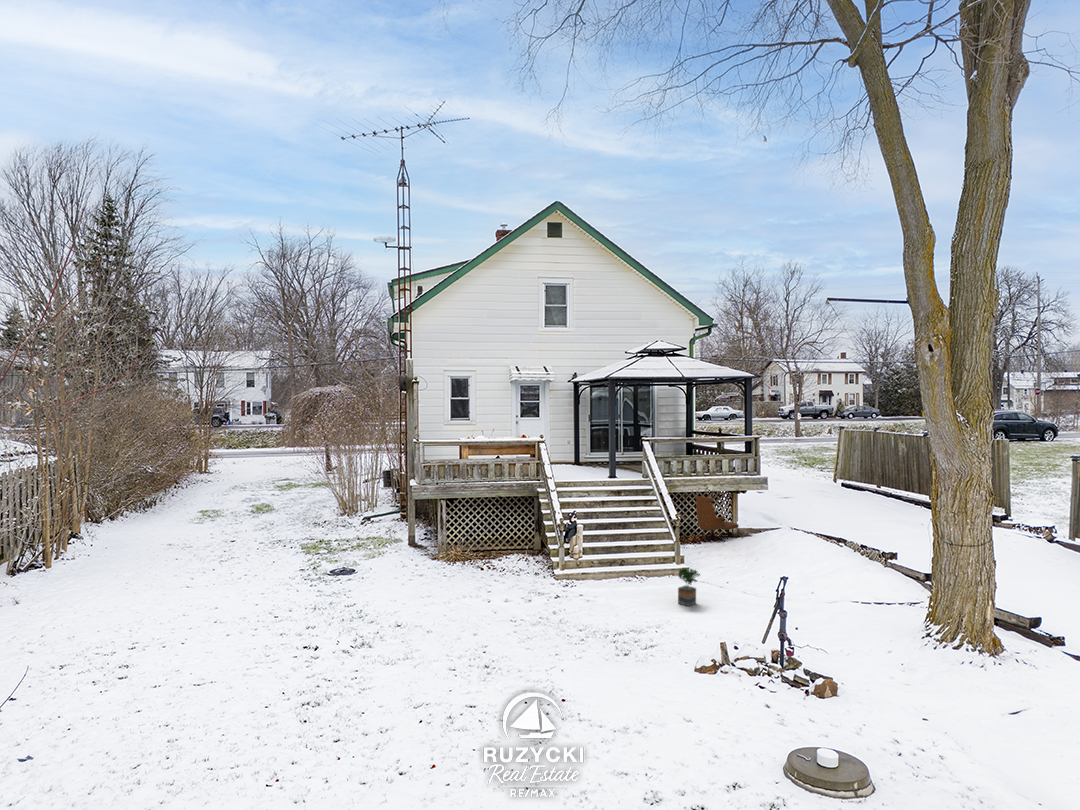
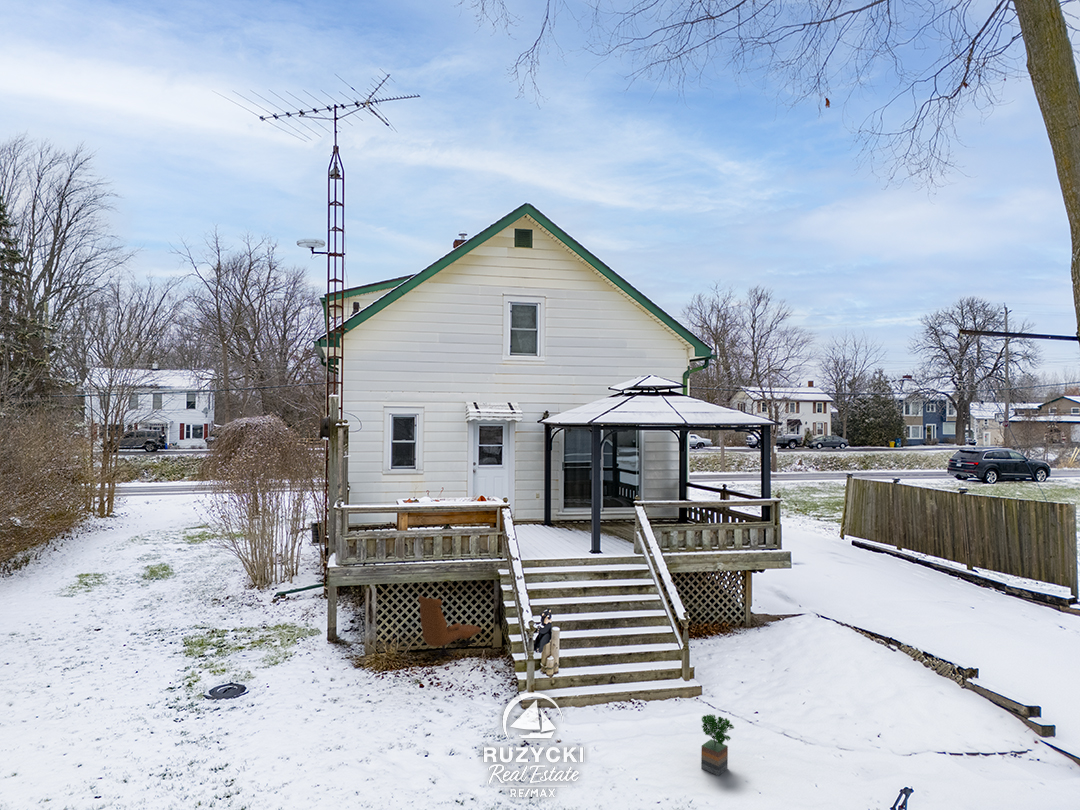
lounge chair: present [695,495,739,542] -> present [419,595,481,663]

